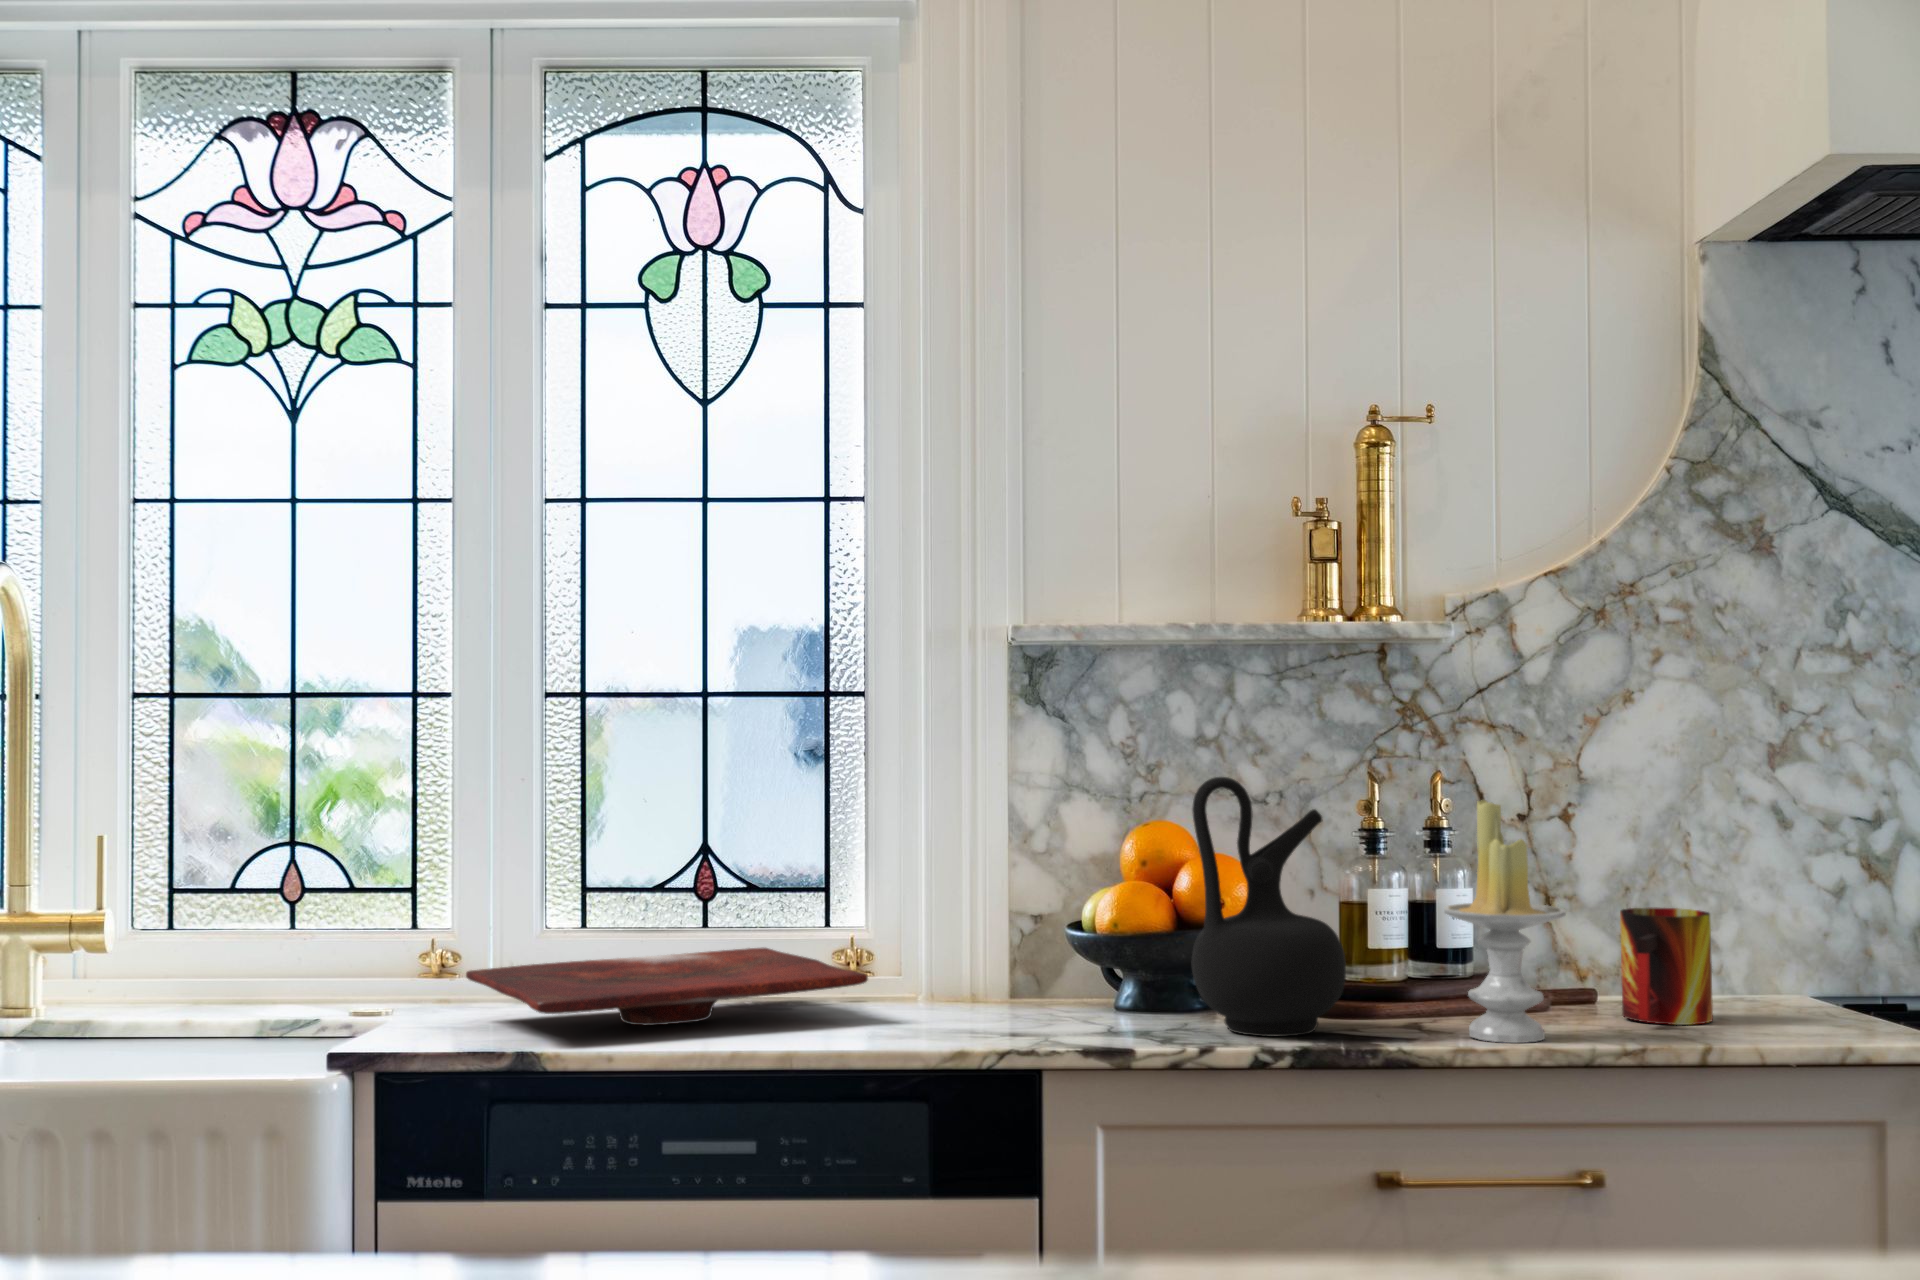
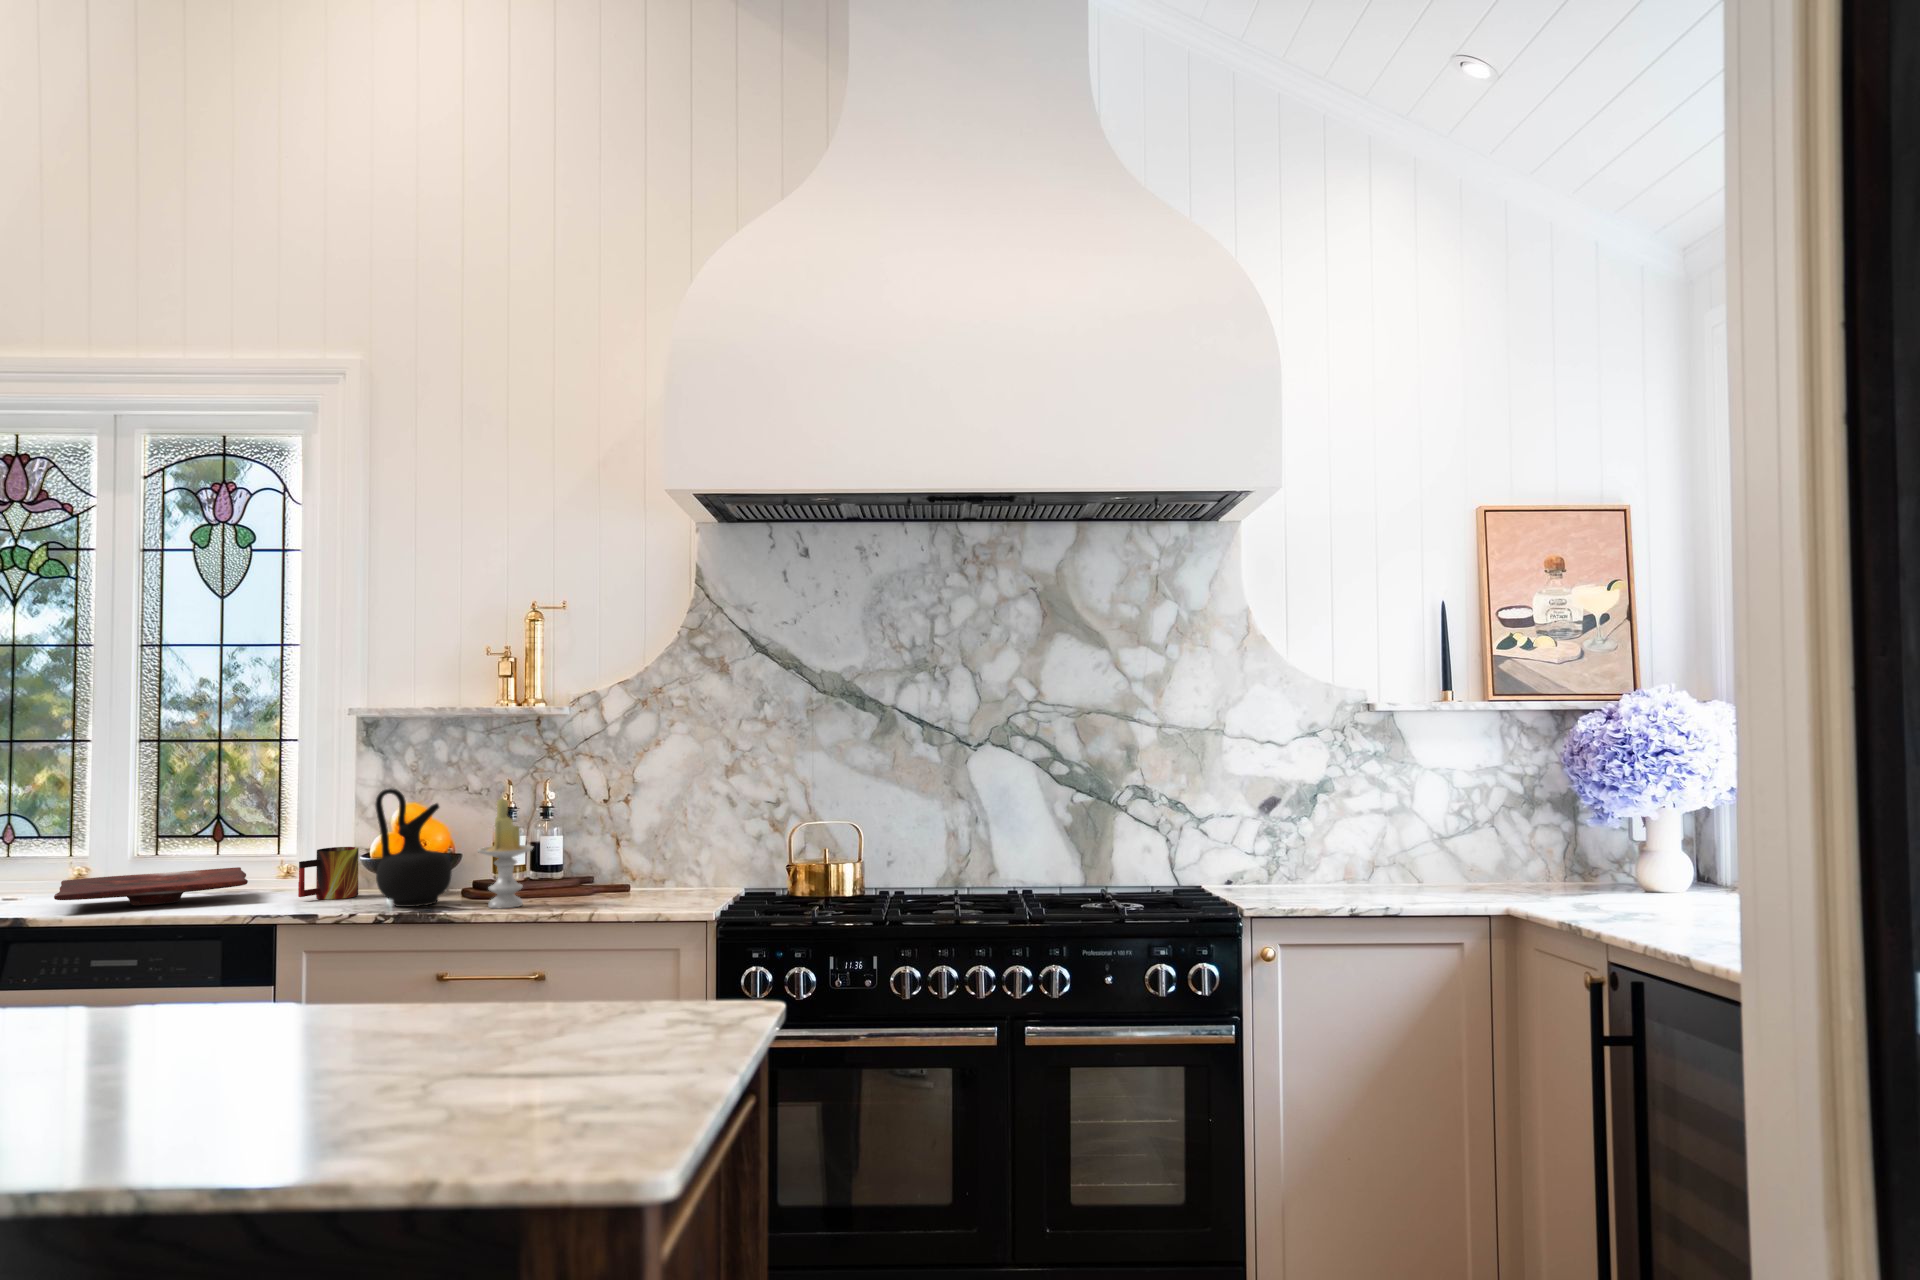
mug: present [1620,908,1713,1025] -> present [298,847,359,899]

